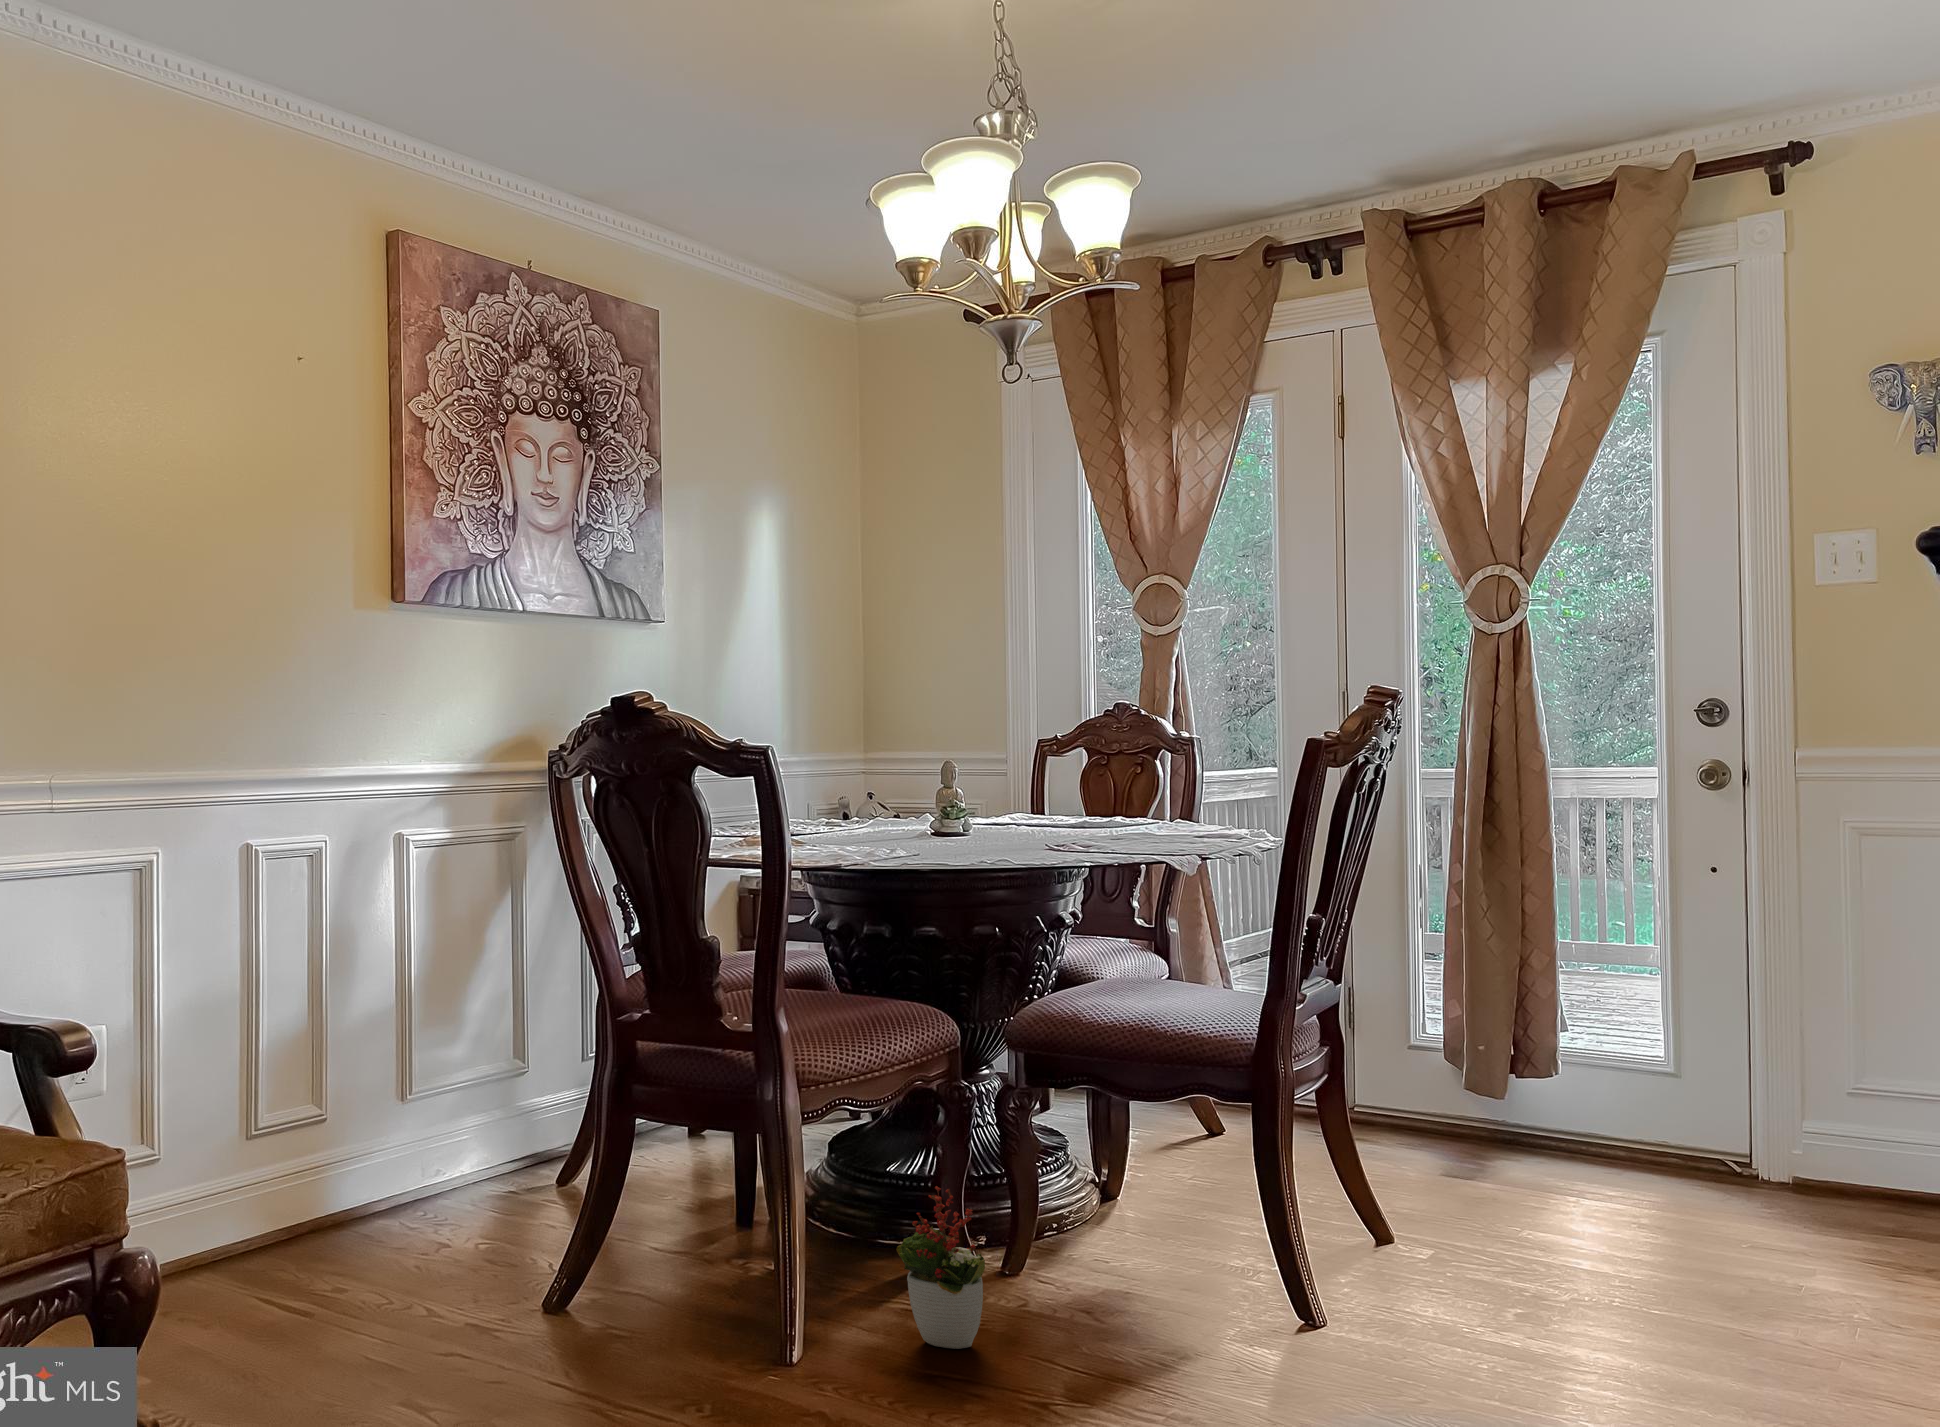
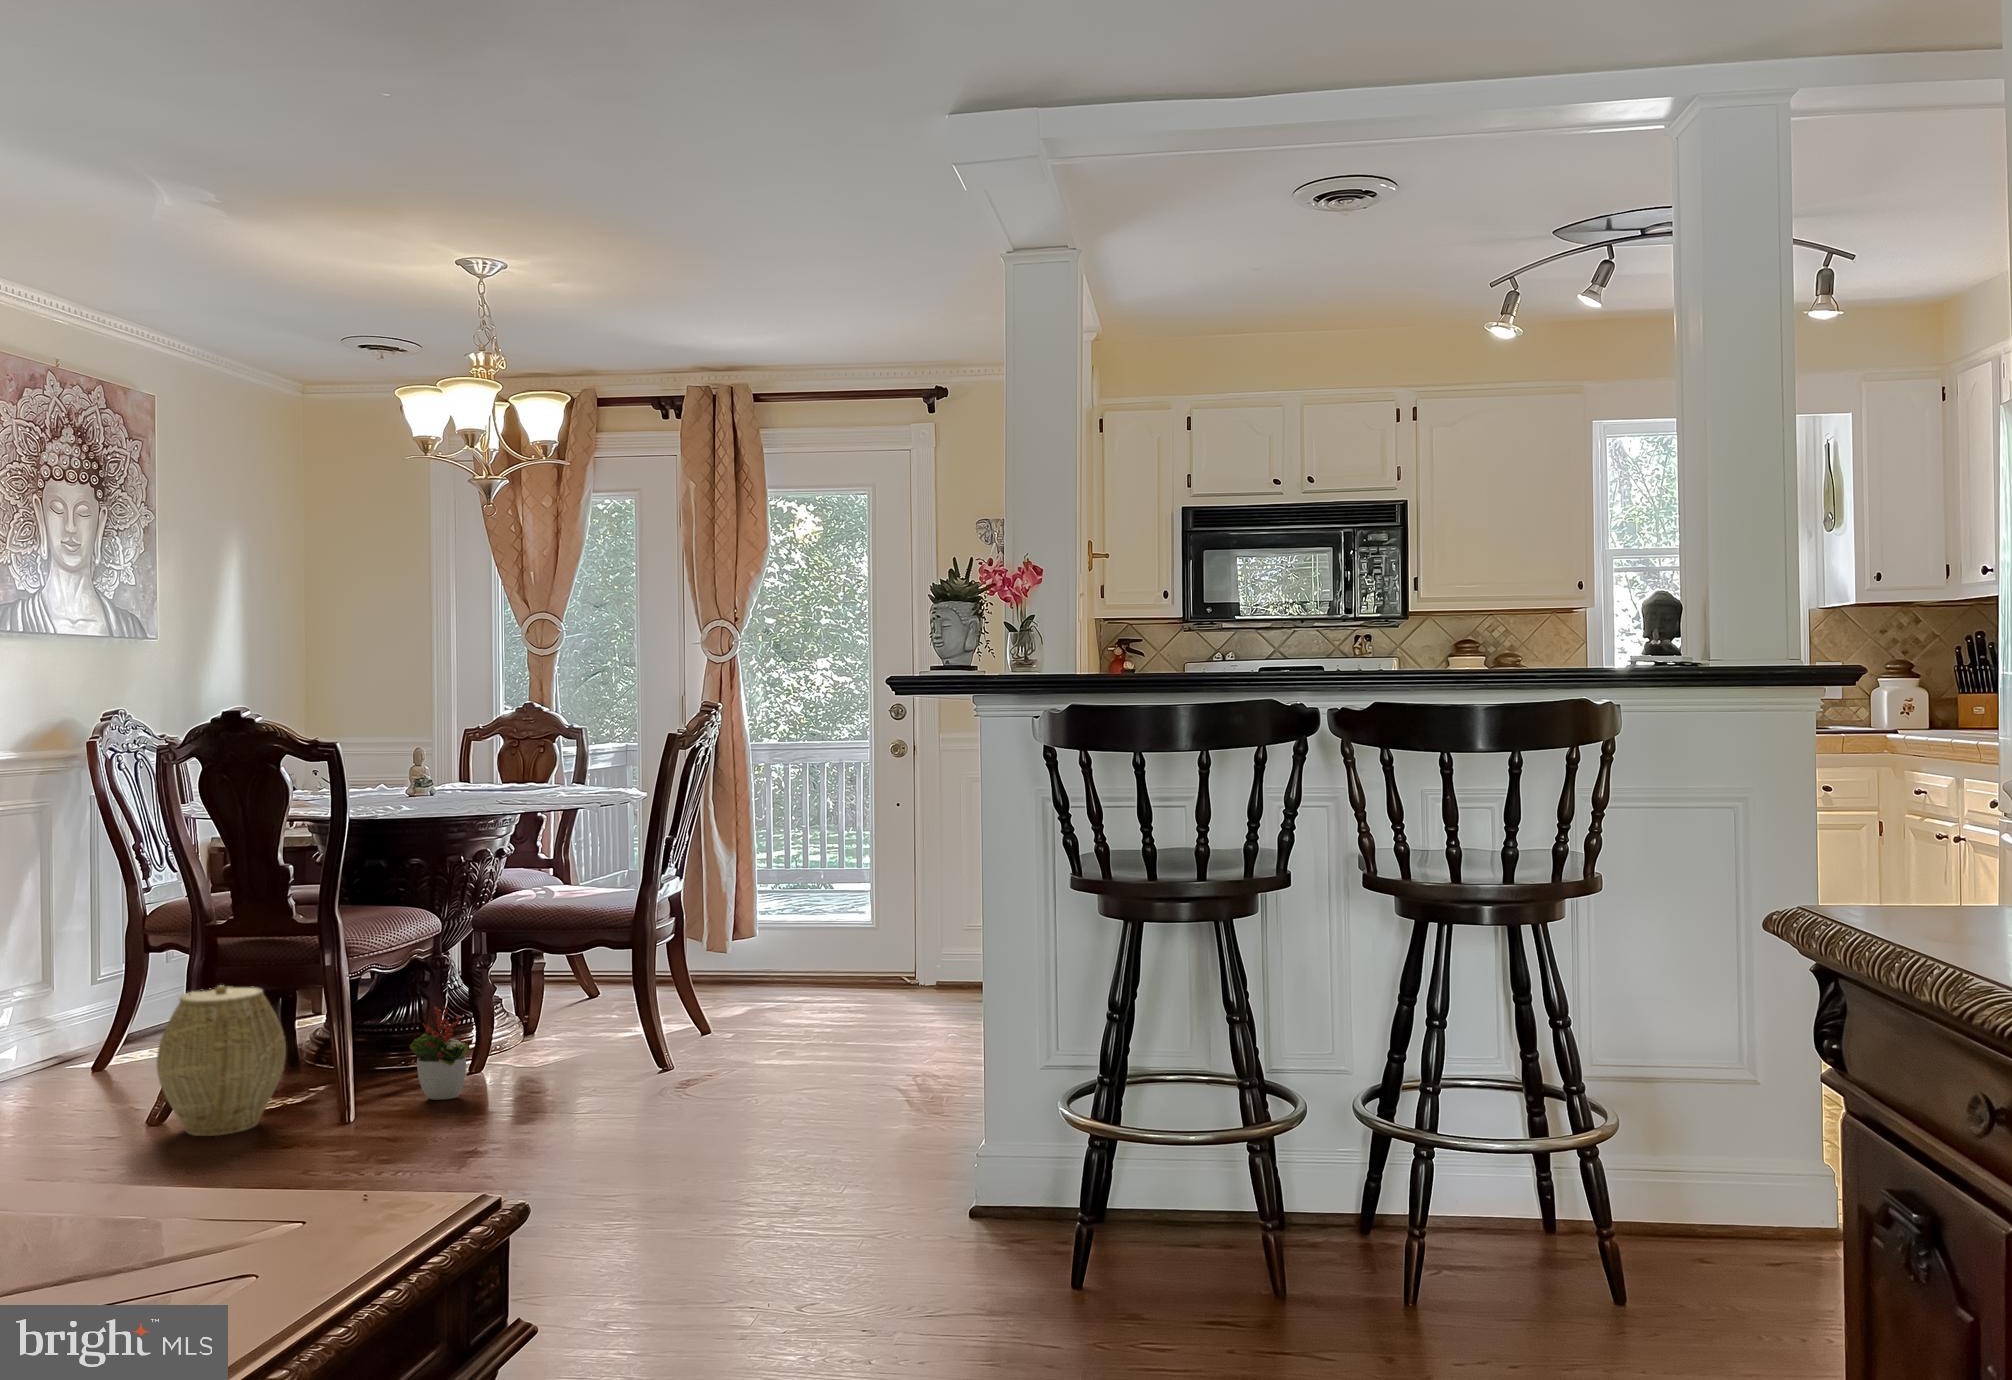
woven basket: none [525,1125,709,1372] -> present [156,985,286,1136]

